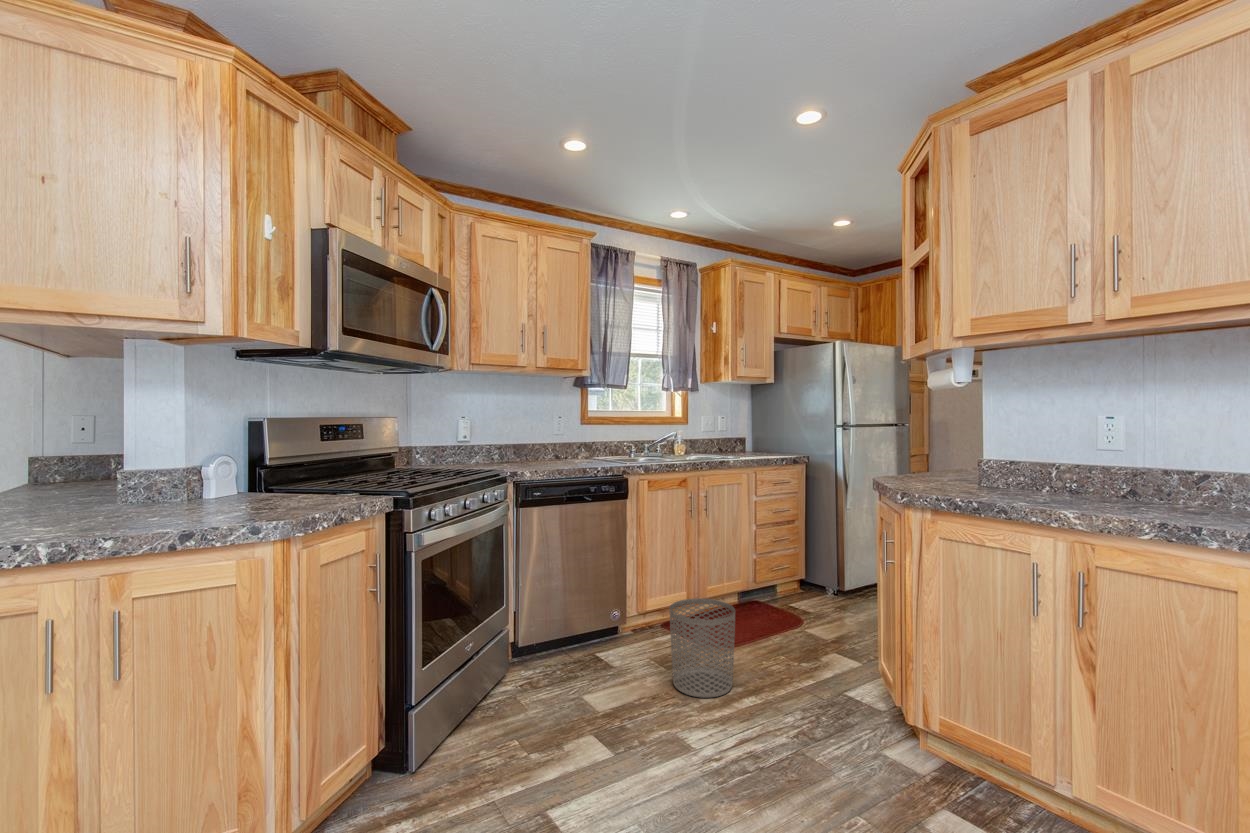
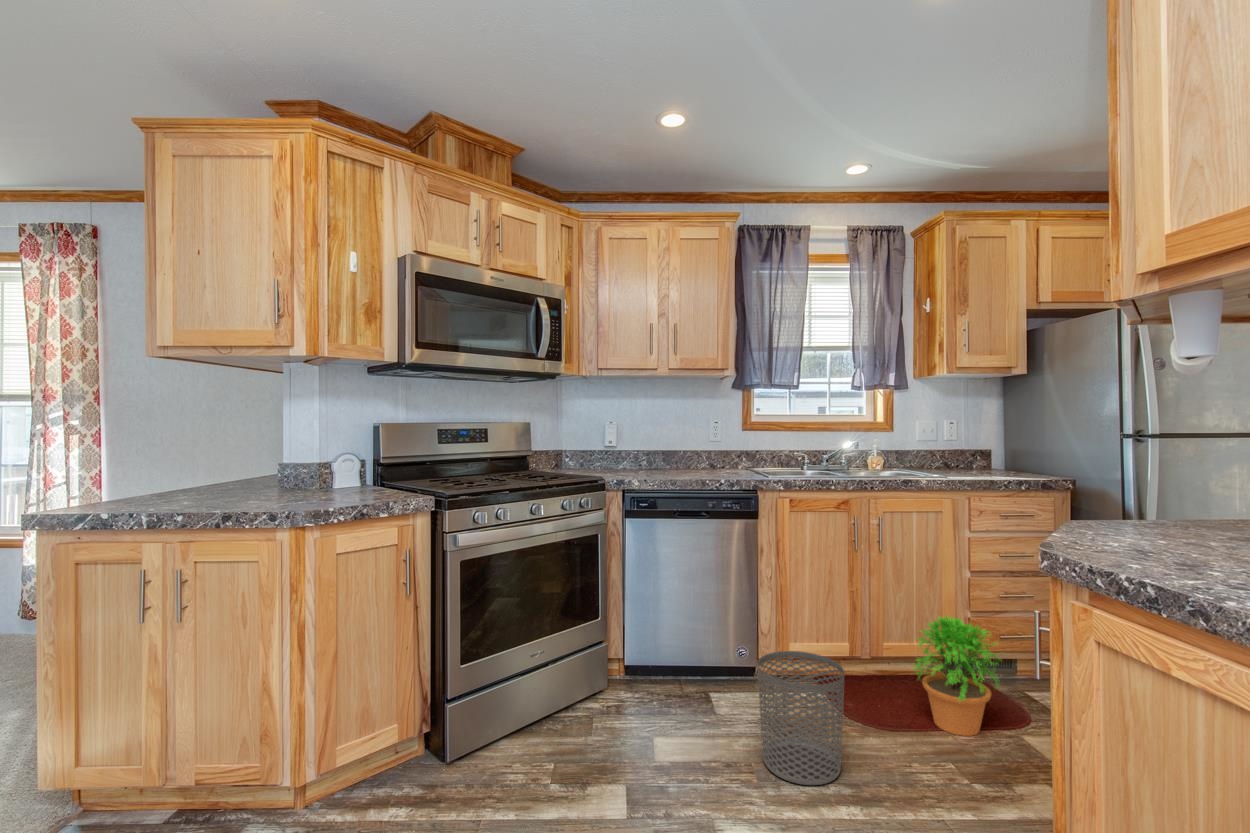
potted plant: none [743,557,801,642] -> present [914,616,1000,736]

